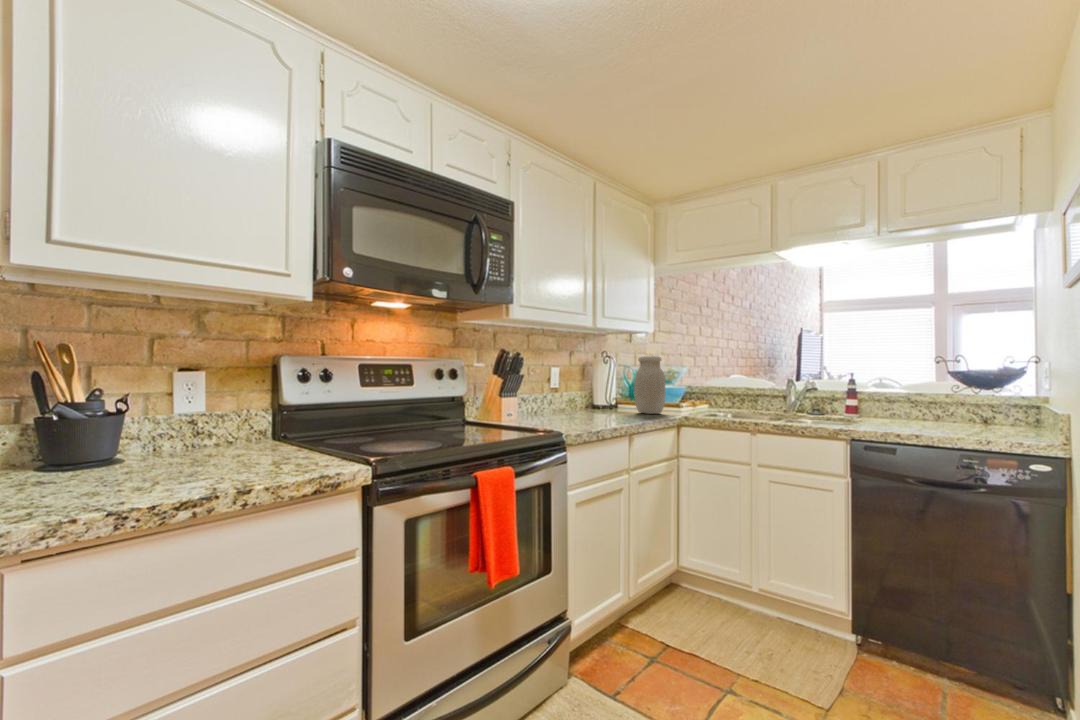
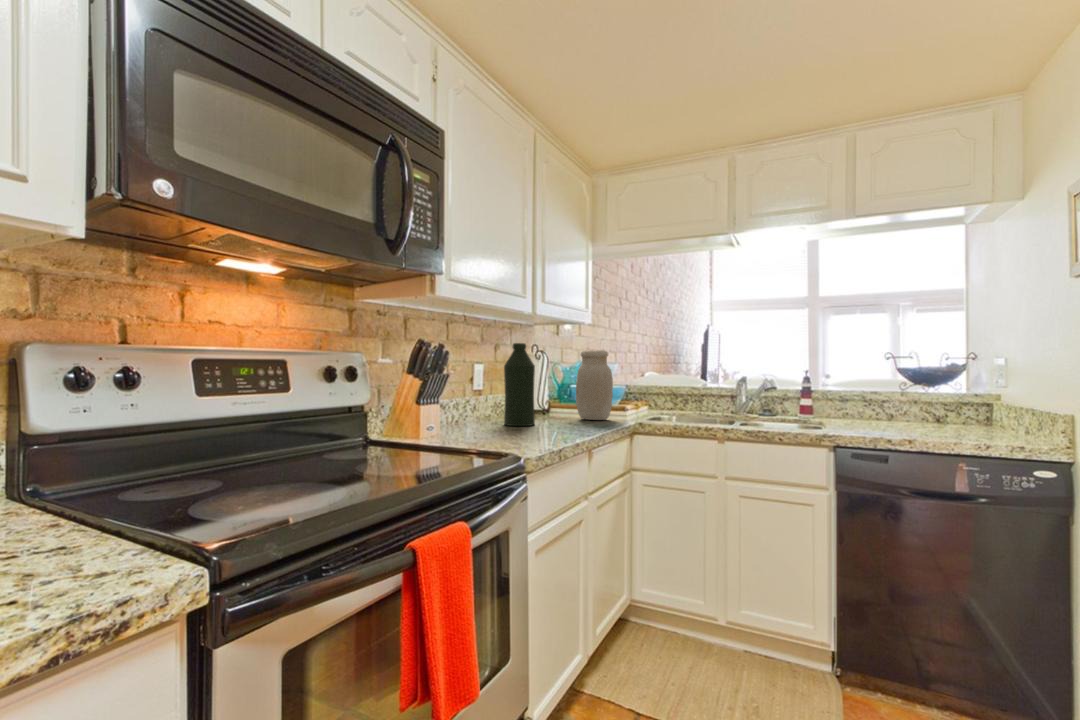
bottle: none [572,351,596,416] -> present [504,343,535,426]

